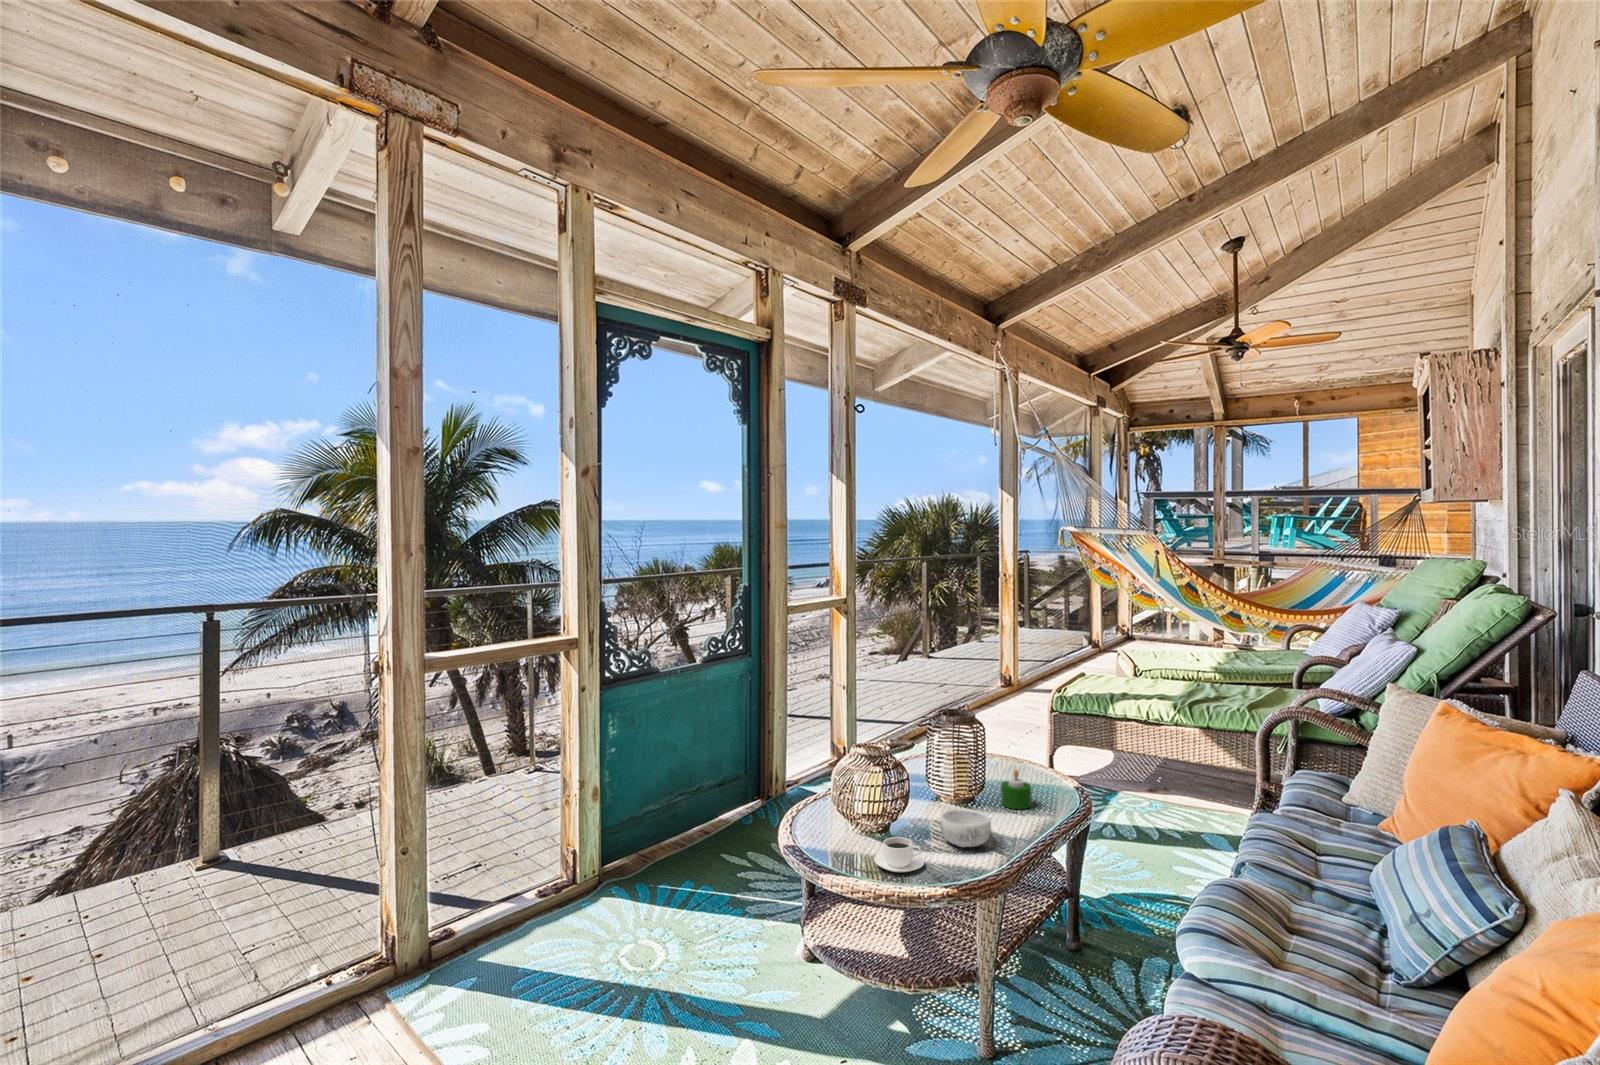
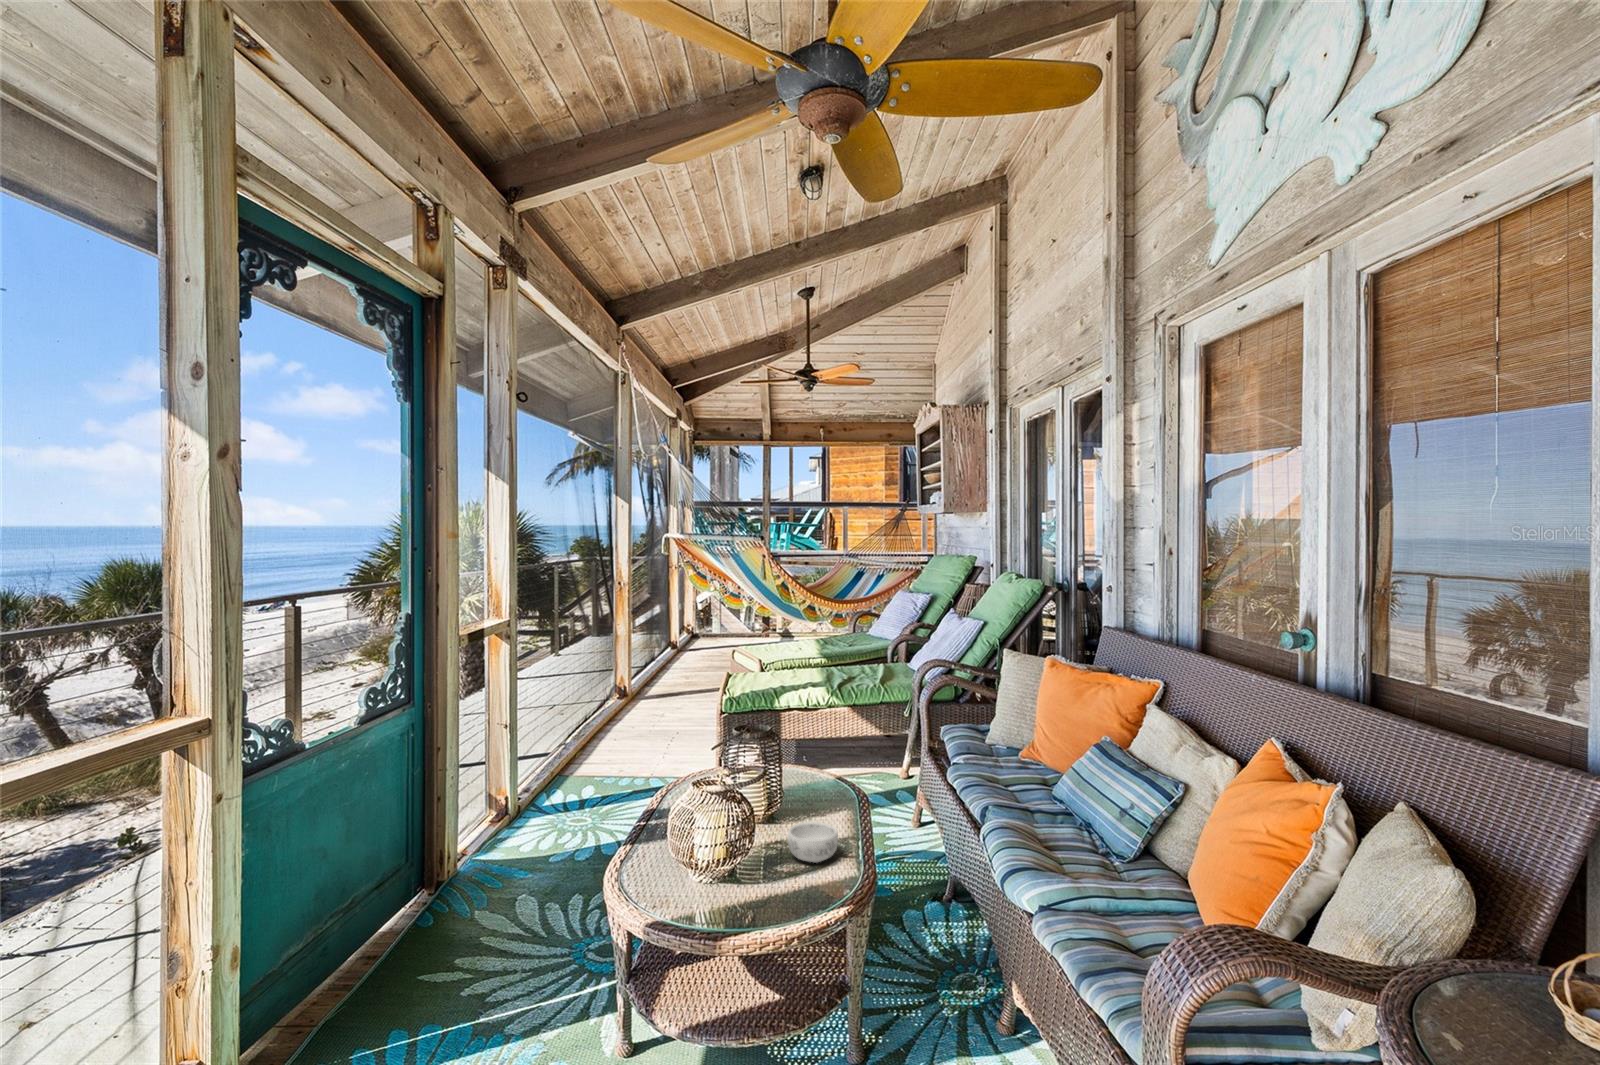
candle: present [1001,770,1031,809] -> none [798,773,826,812]
coffee cup: present [874,837,924,872] -> none [756,868,810,908]

